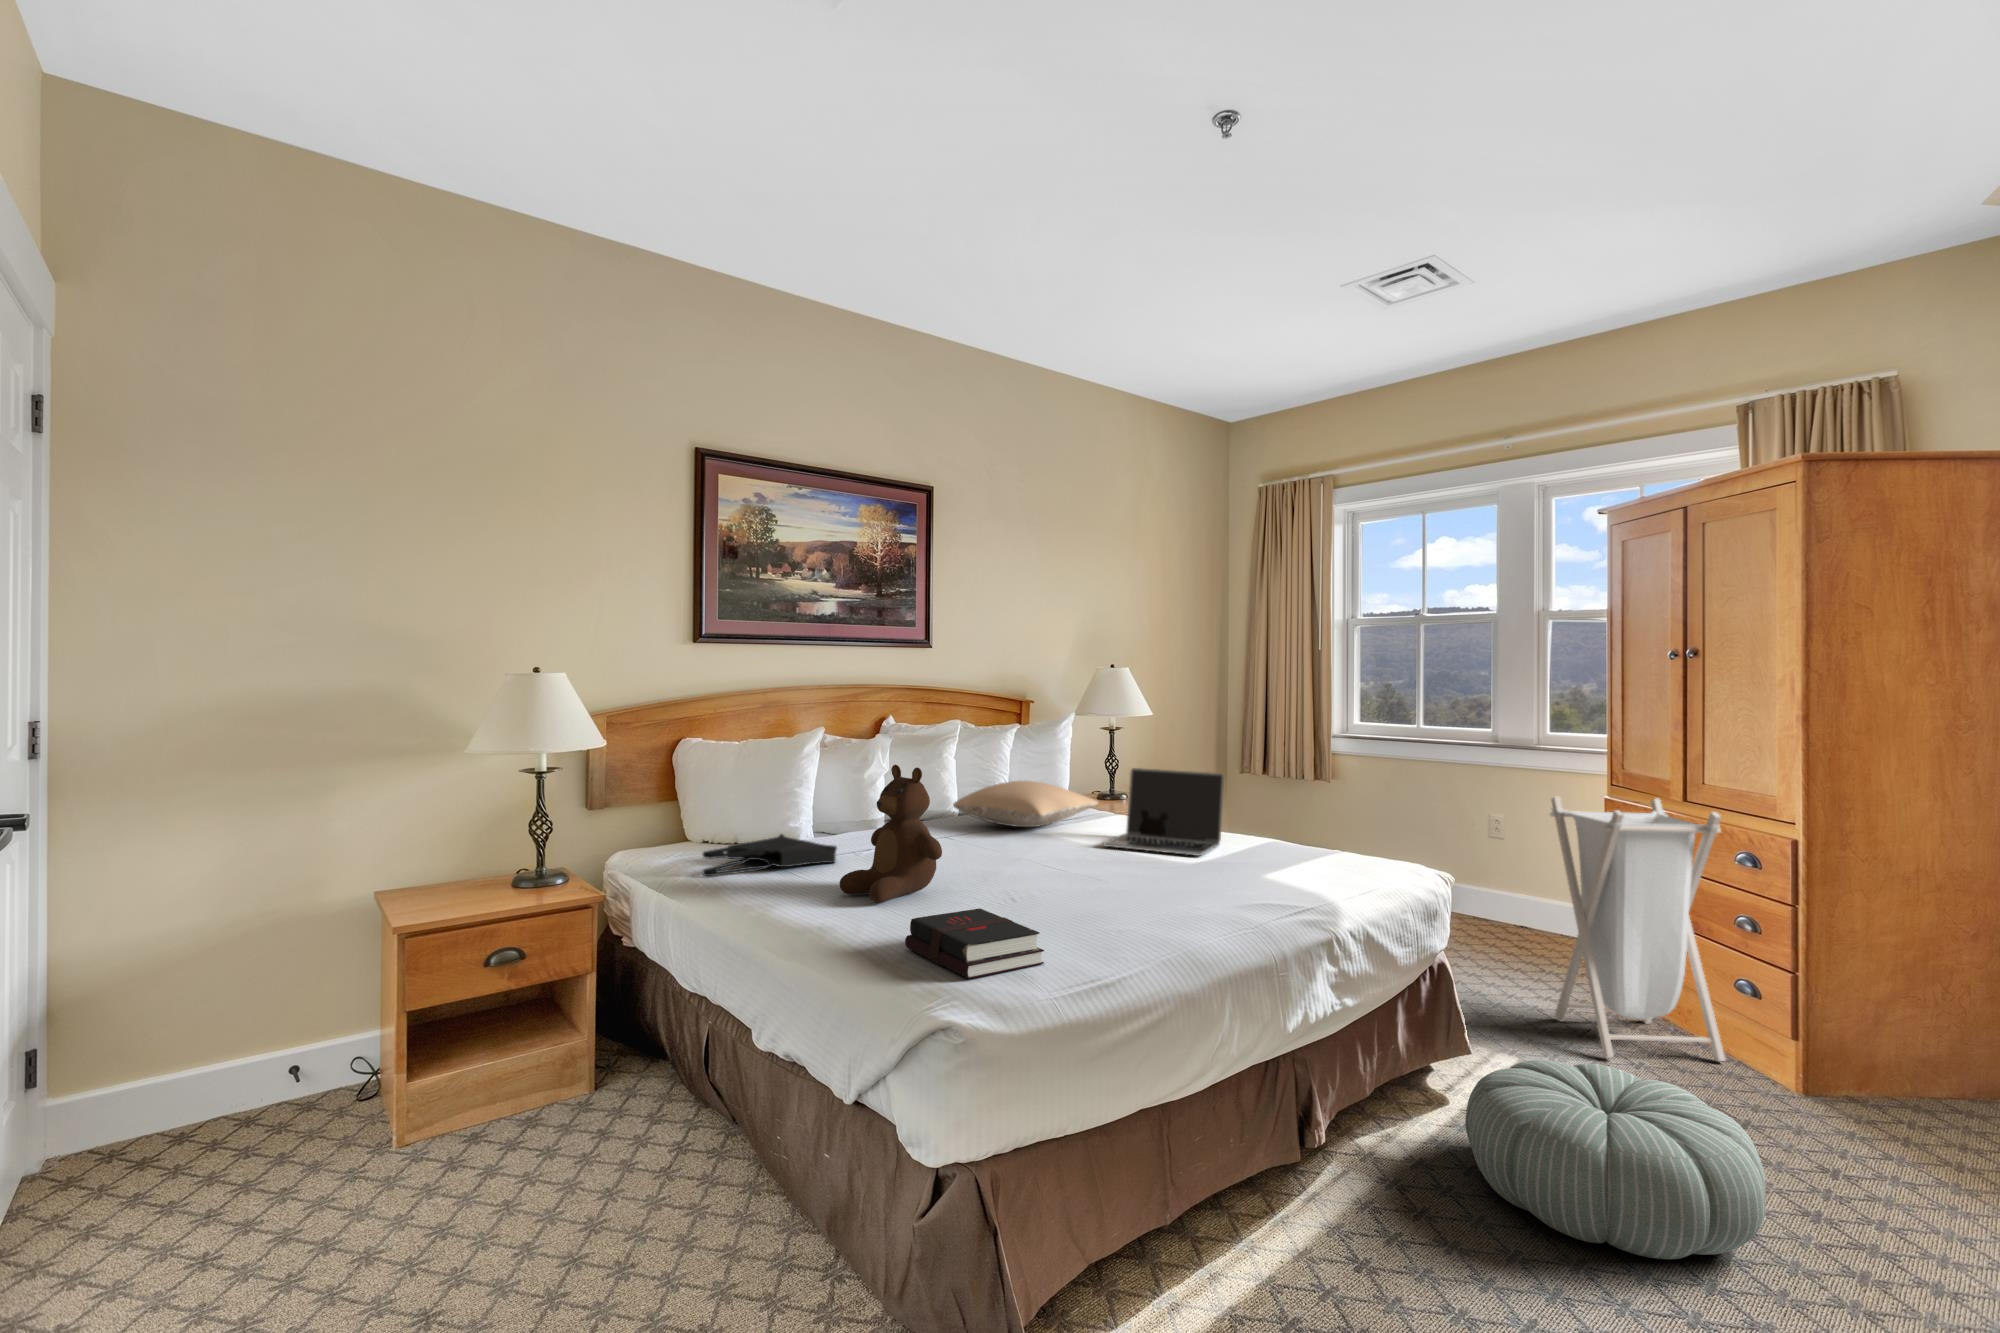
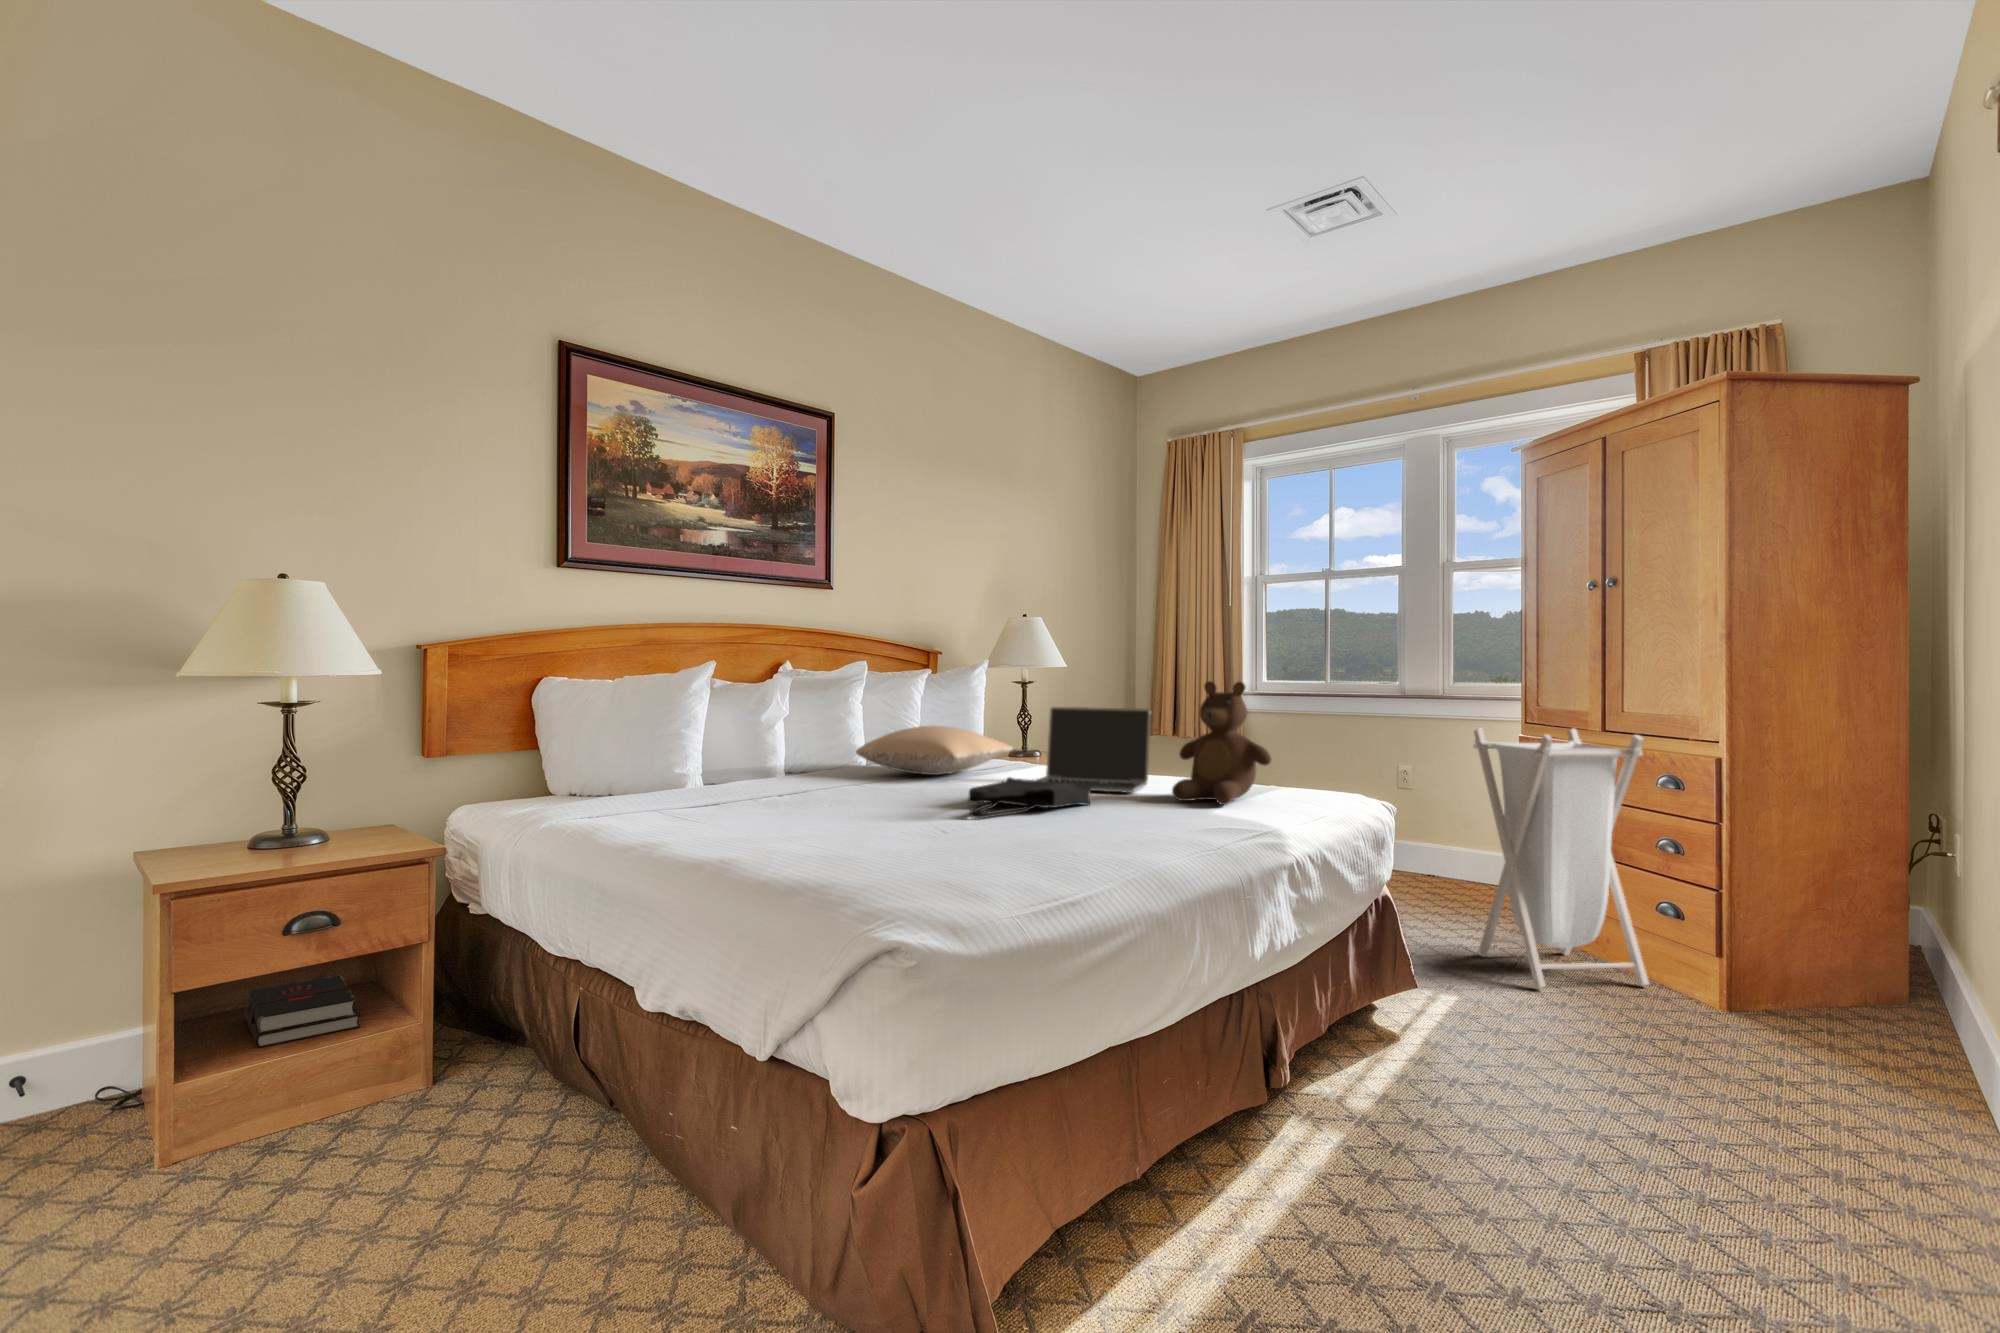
teddy bear: present [840,765,942,903] -> present [1172,681,1271,805]
tote bag: present [703,834,837,876] -> present [968,777,1091,818]
hardback book: present [905,908,1044,979] -> present [244,975,360,1048]
pouf: present [1465,1060,1765,1259] -> none [1429,984,1749,1177]

